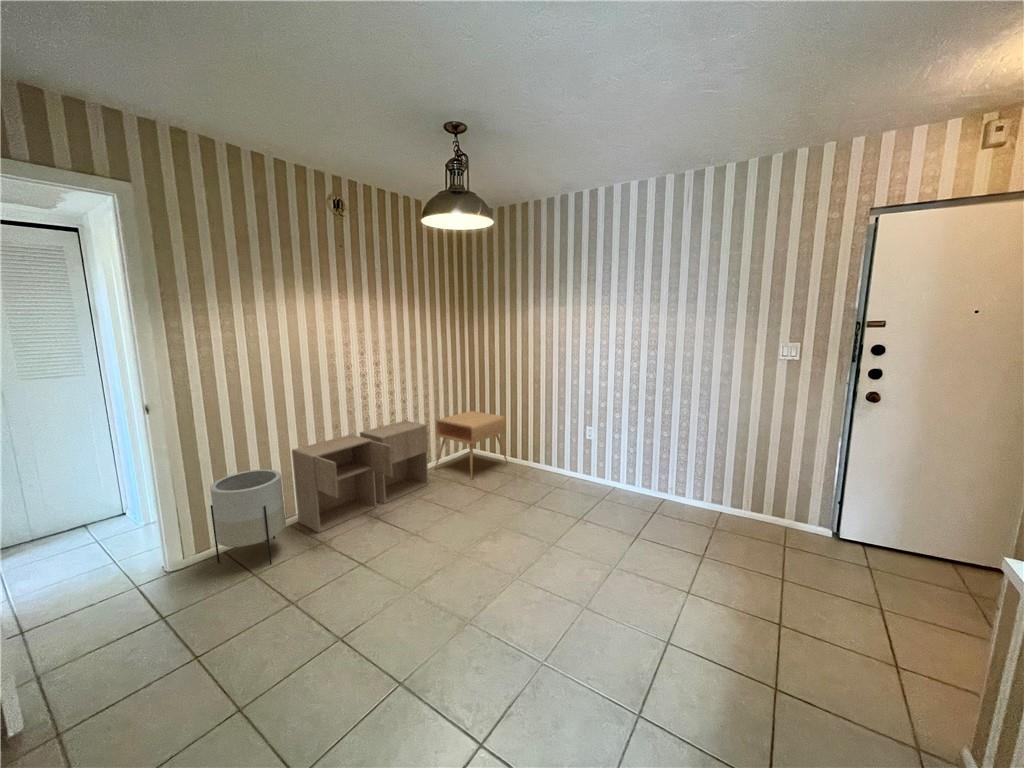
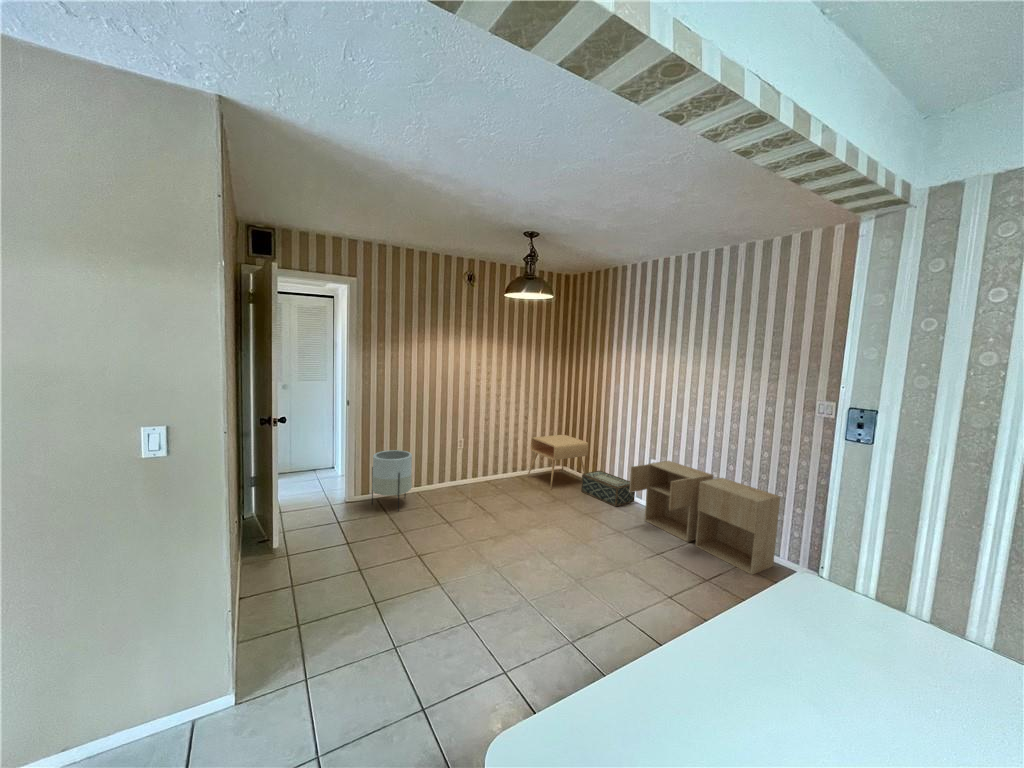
storage cabinet: present [292,421,428,533] -> present [629,461,780,575]
woven basket: none [507,447,569,486] -> present [581,471,635,506]

